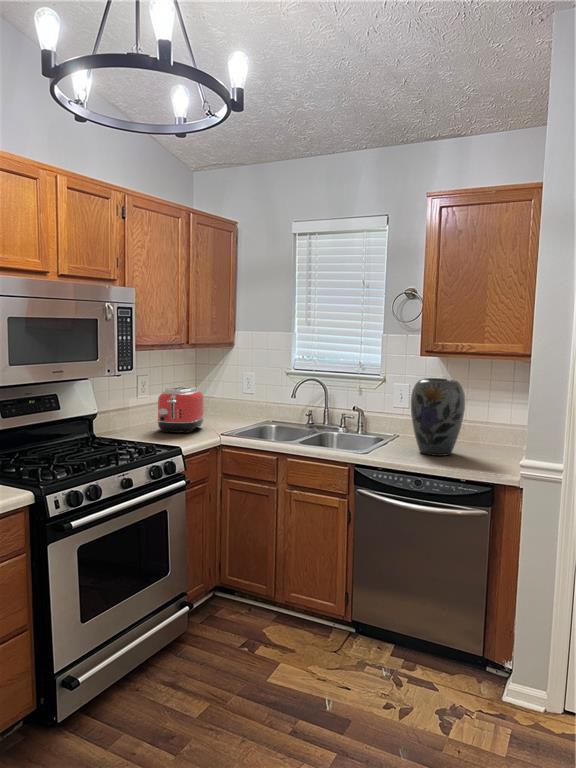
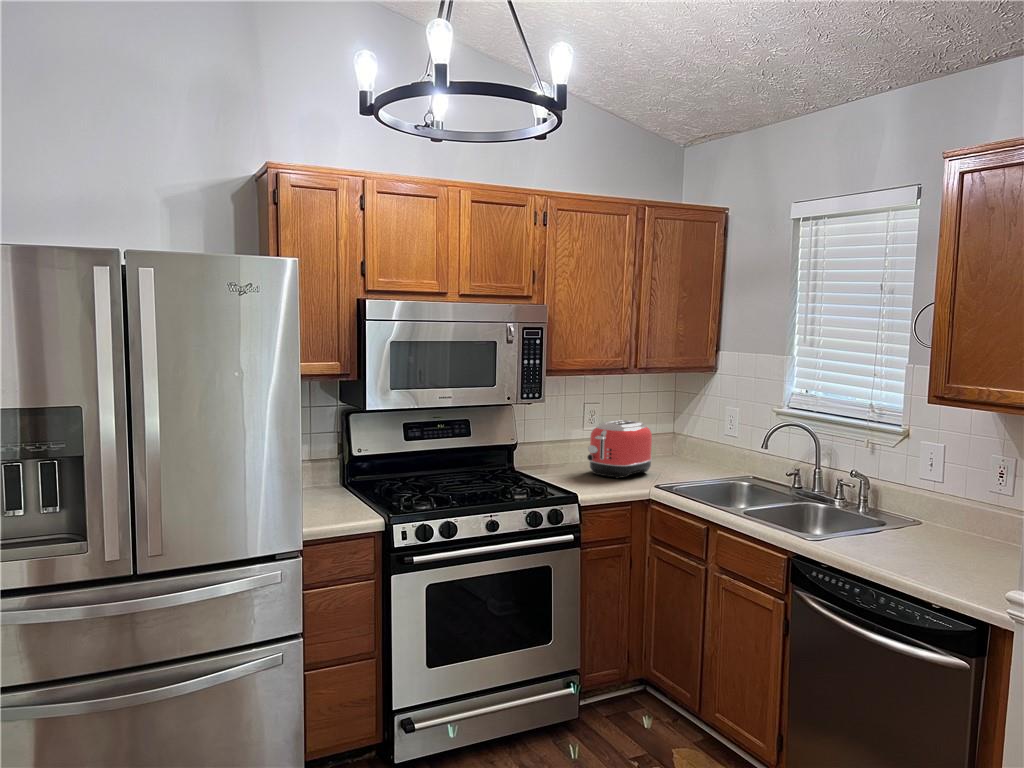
vase: present [411,378,465,456] -> none [893,439,988,563]

